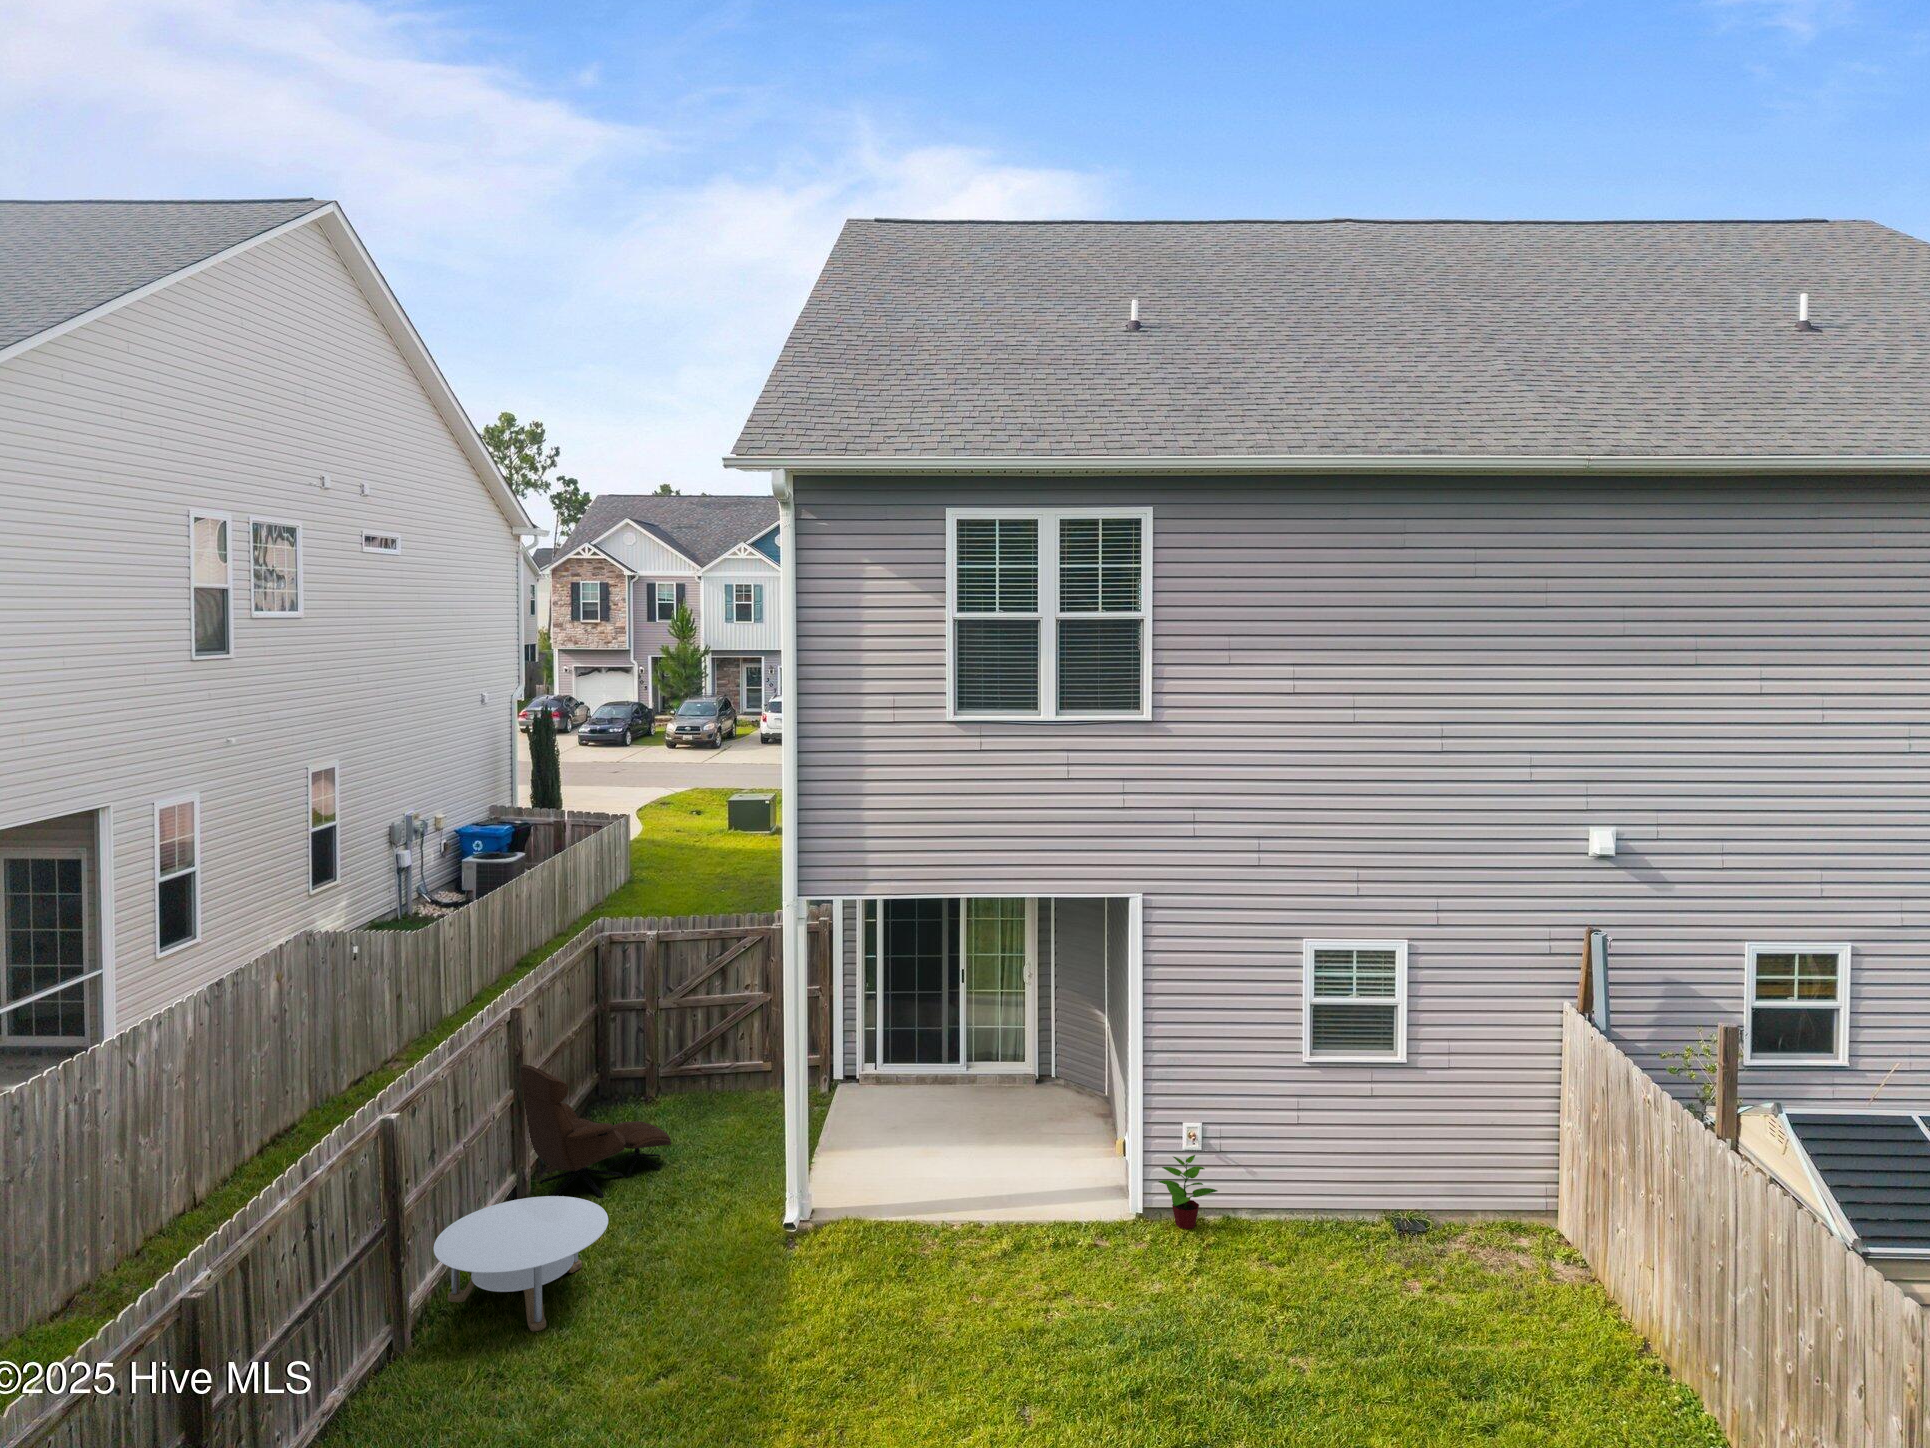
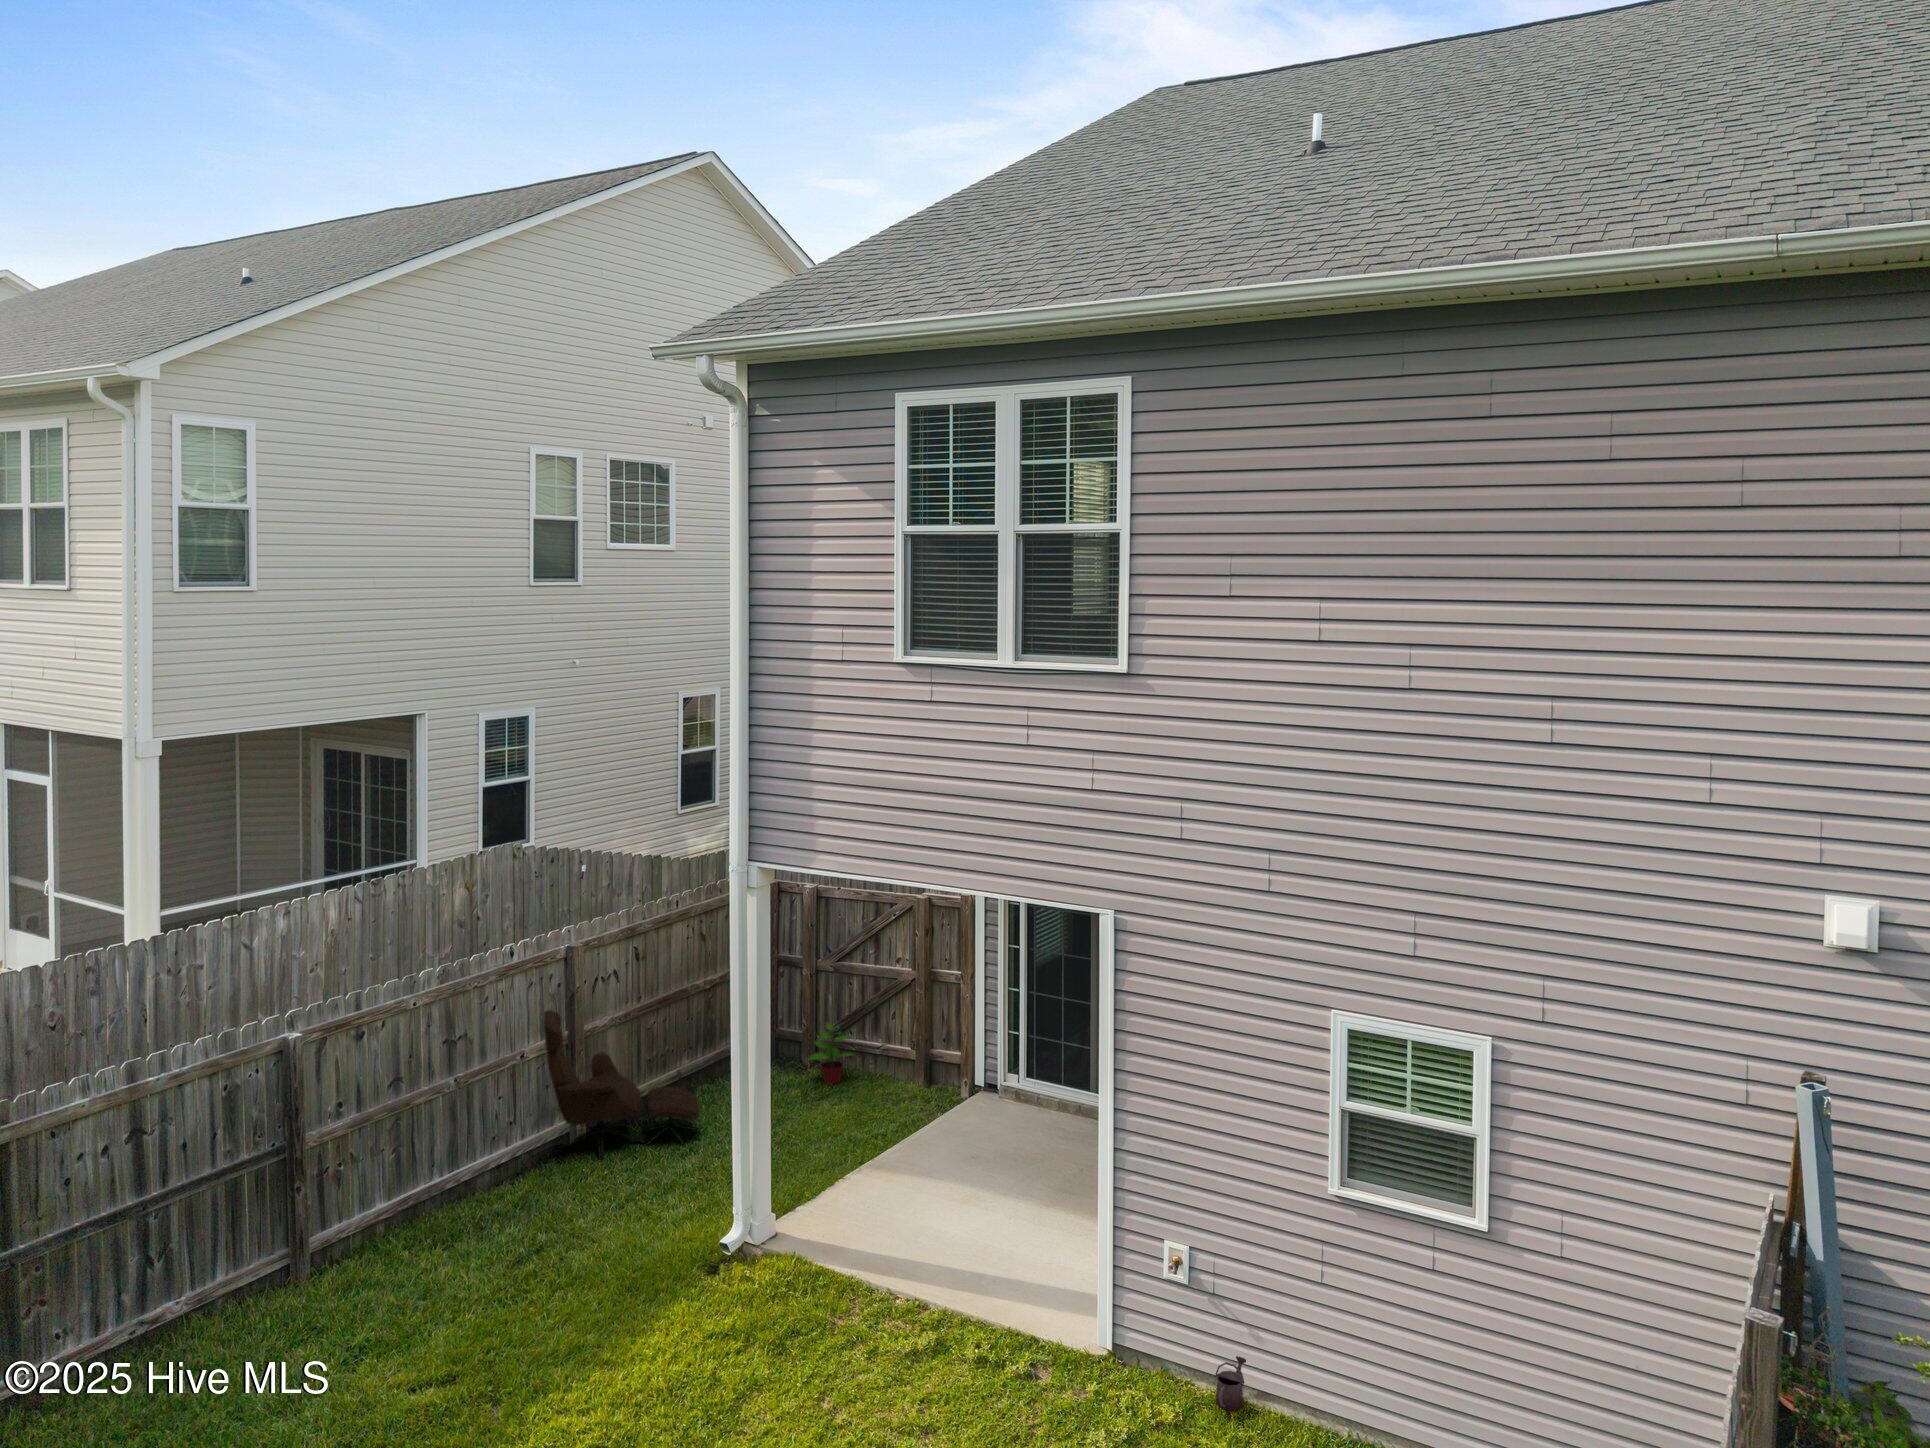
potted plant: present [1158,1155,1218,1229] -> present [809,1023,854,1084]
watering can: none [1249,1192,1270,1228] -> present [1215,1356,1246,1411]
round table: present [434,1196,608,1331] -> none [322,1140,503,1275]

